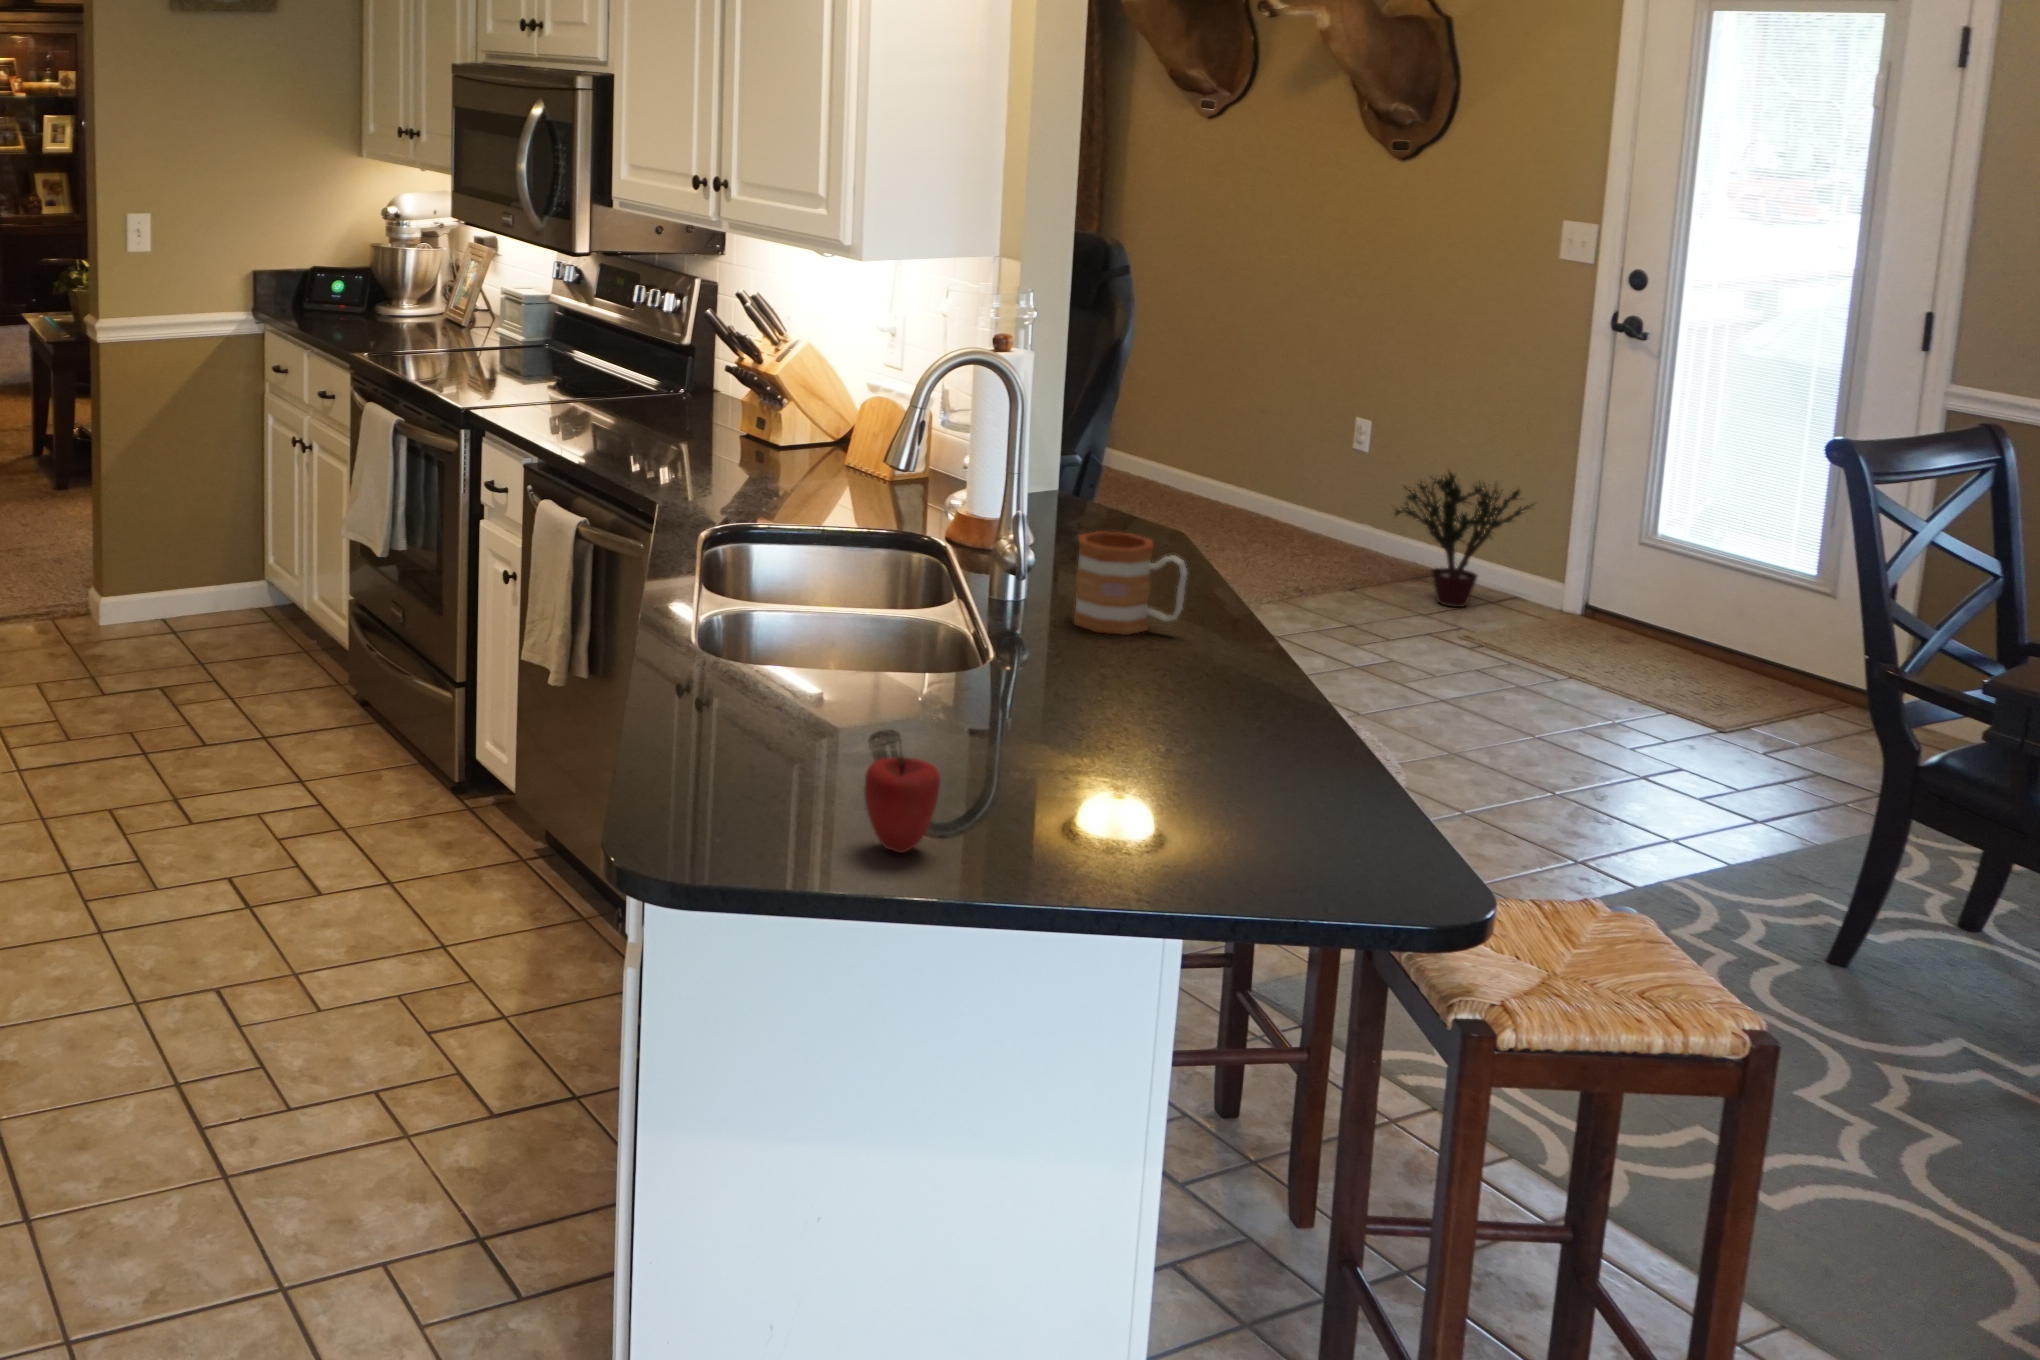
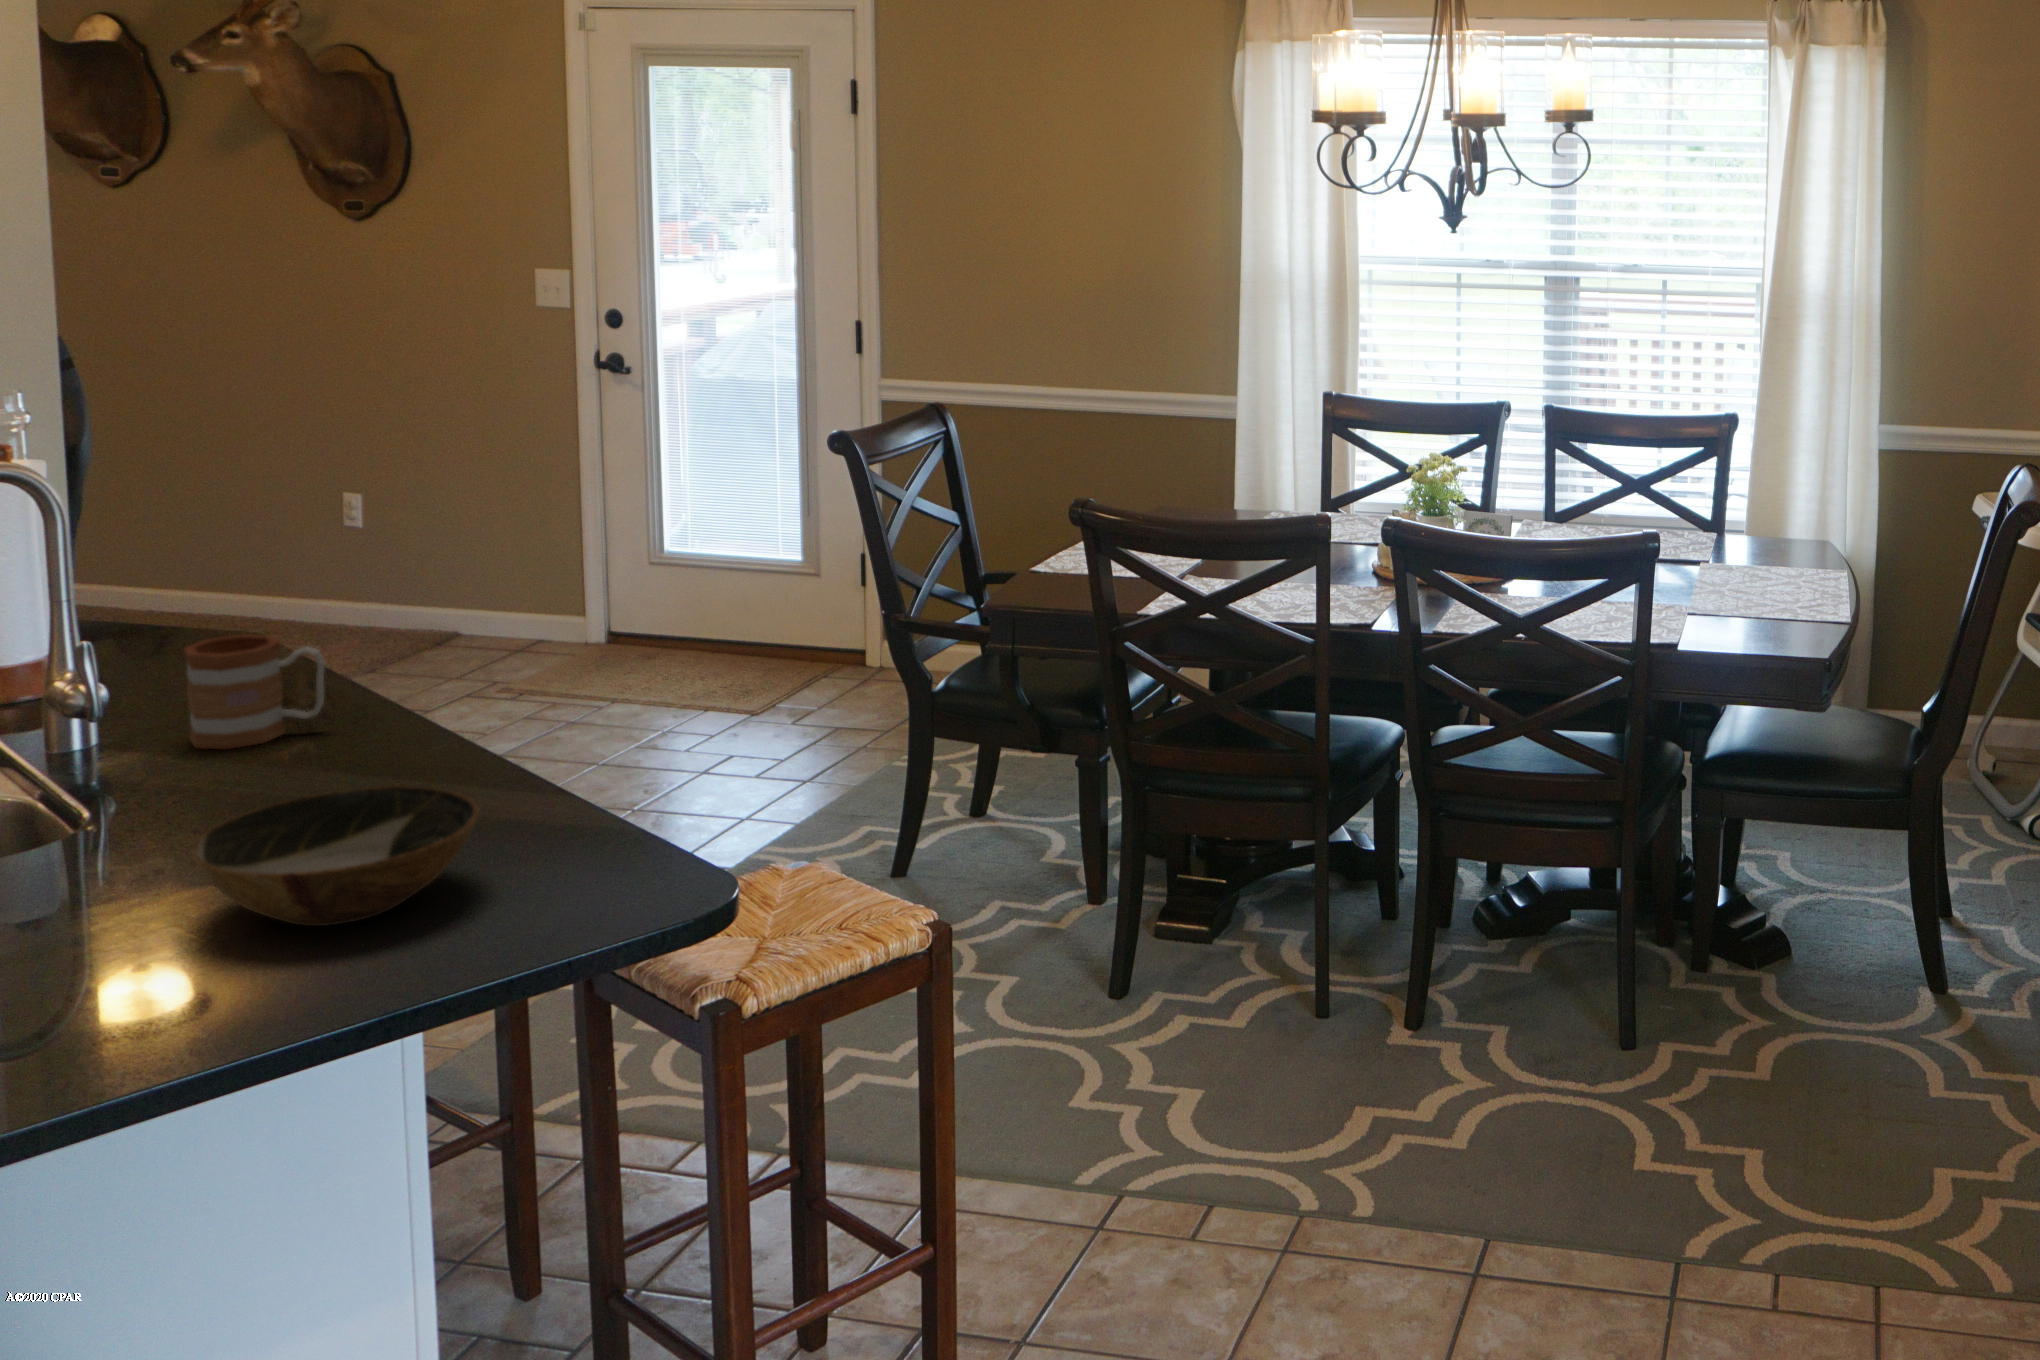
potted plant: present [1394,472,1536,607] -> none [402,524,550,661]
bowl: none [994,690,1238,818] -> present [191,786,479,926]
apple: present [864,757,940,853] -> none [66,923,168,1038]

